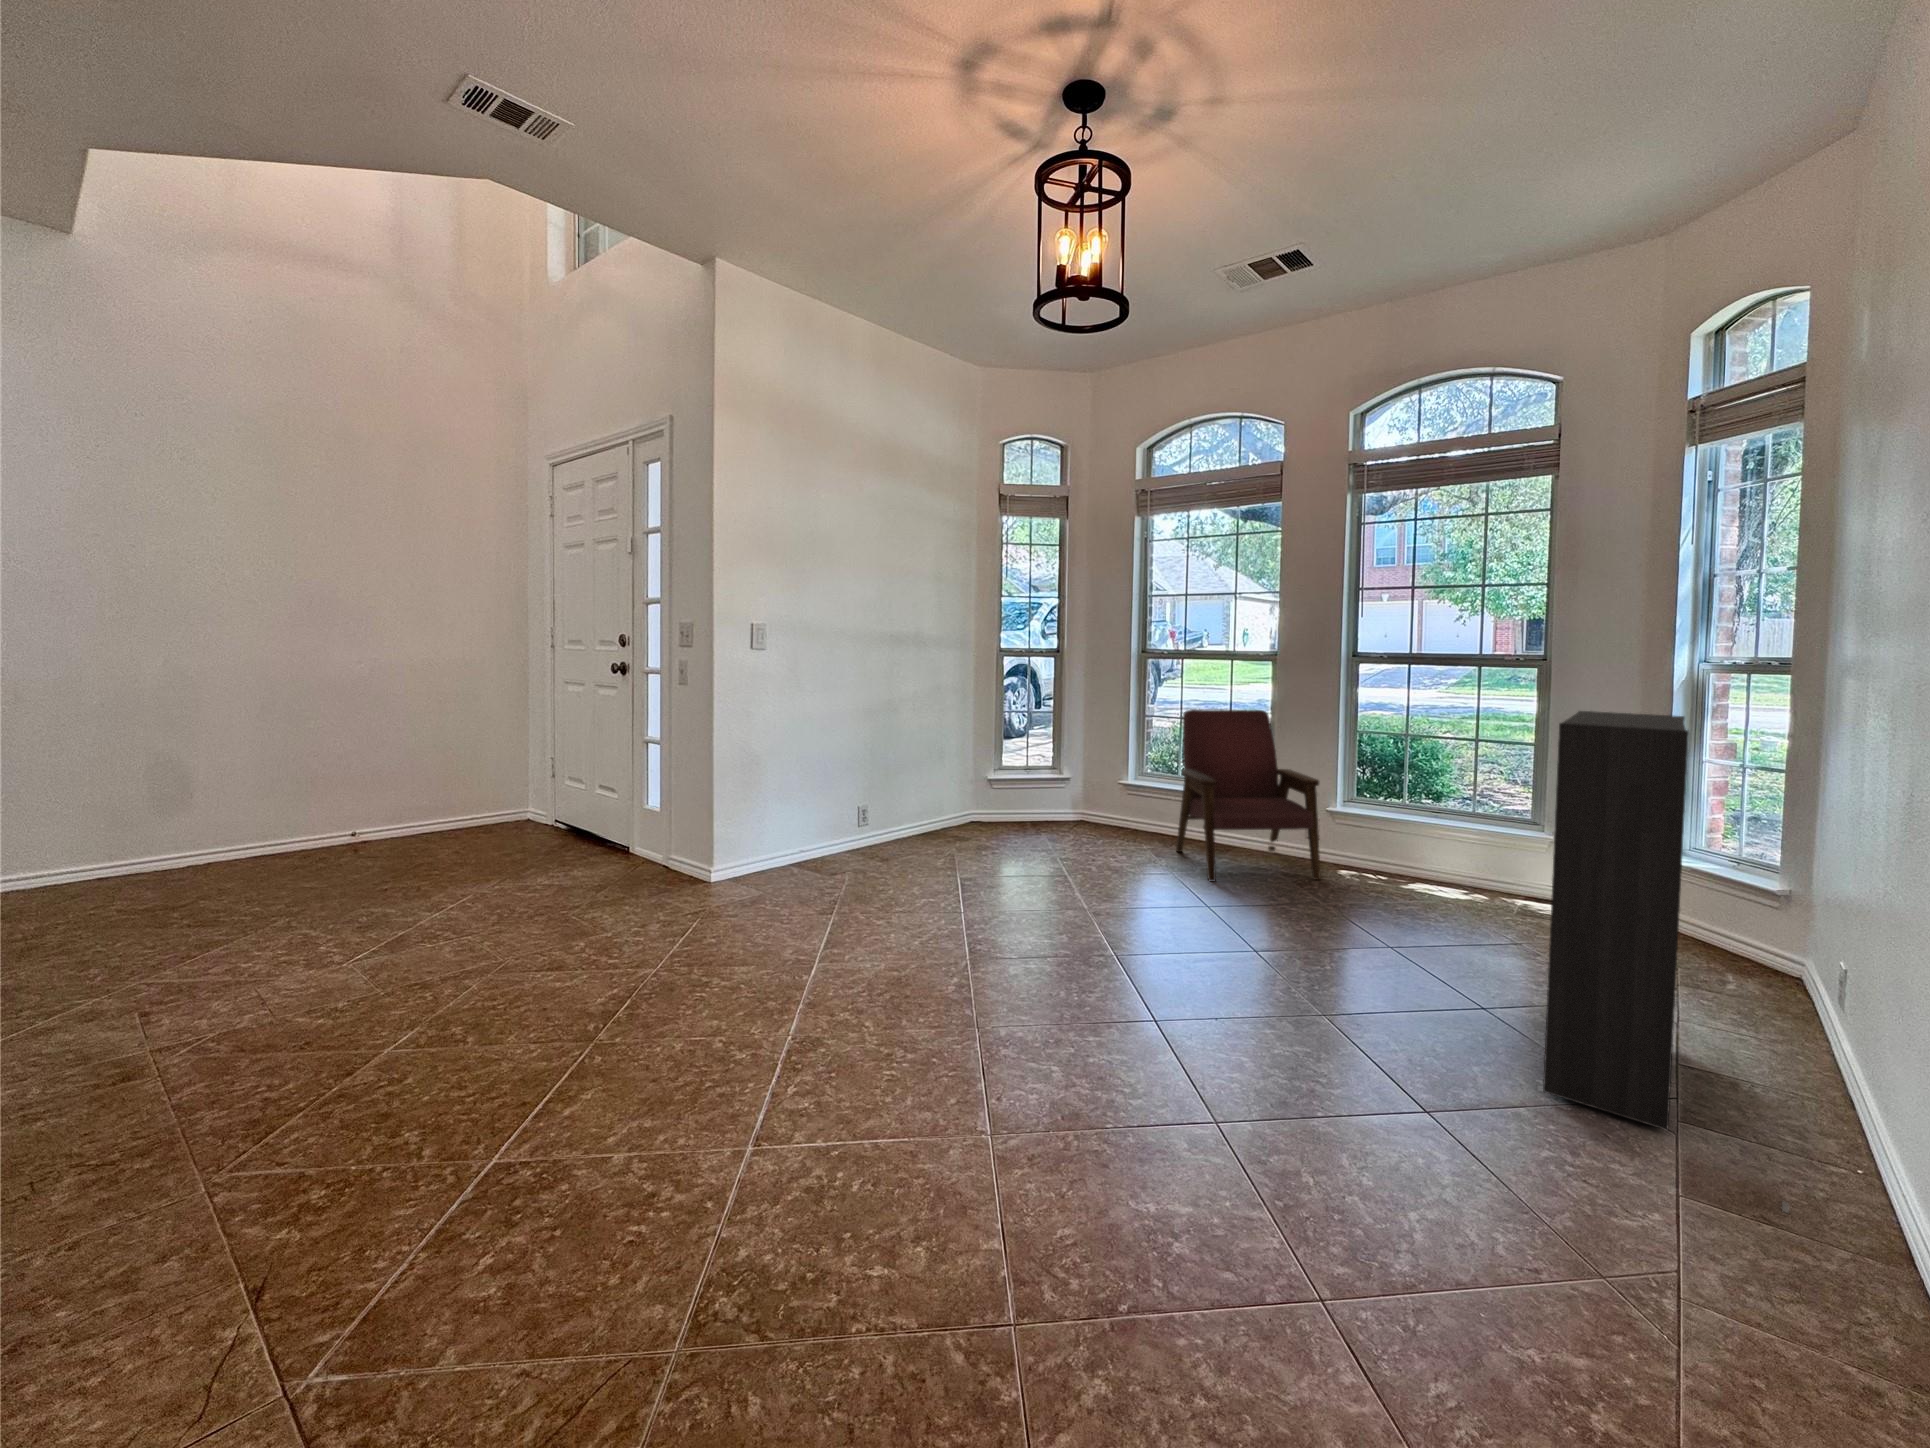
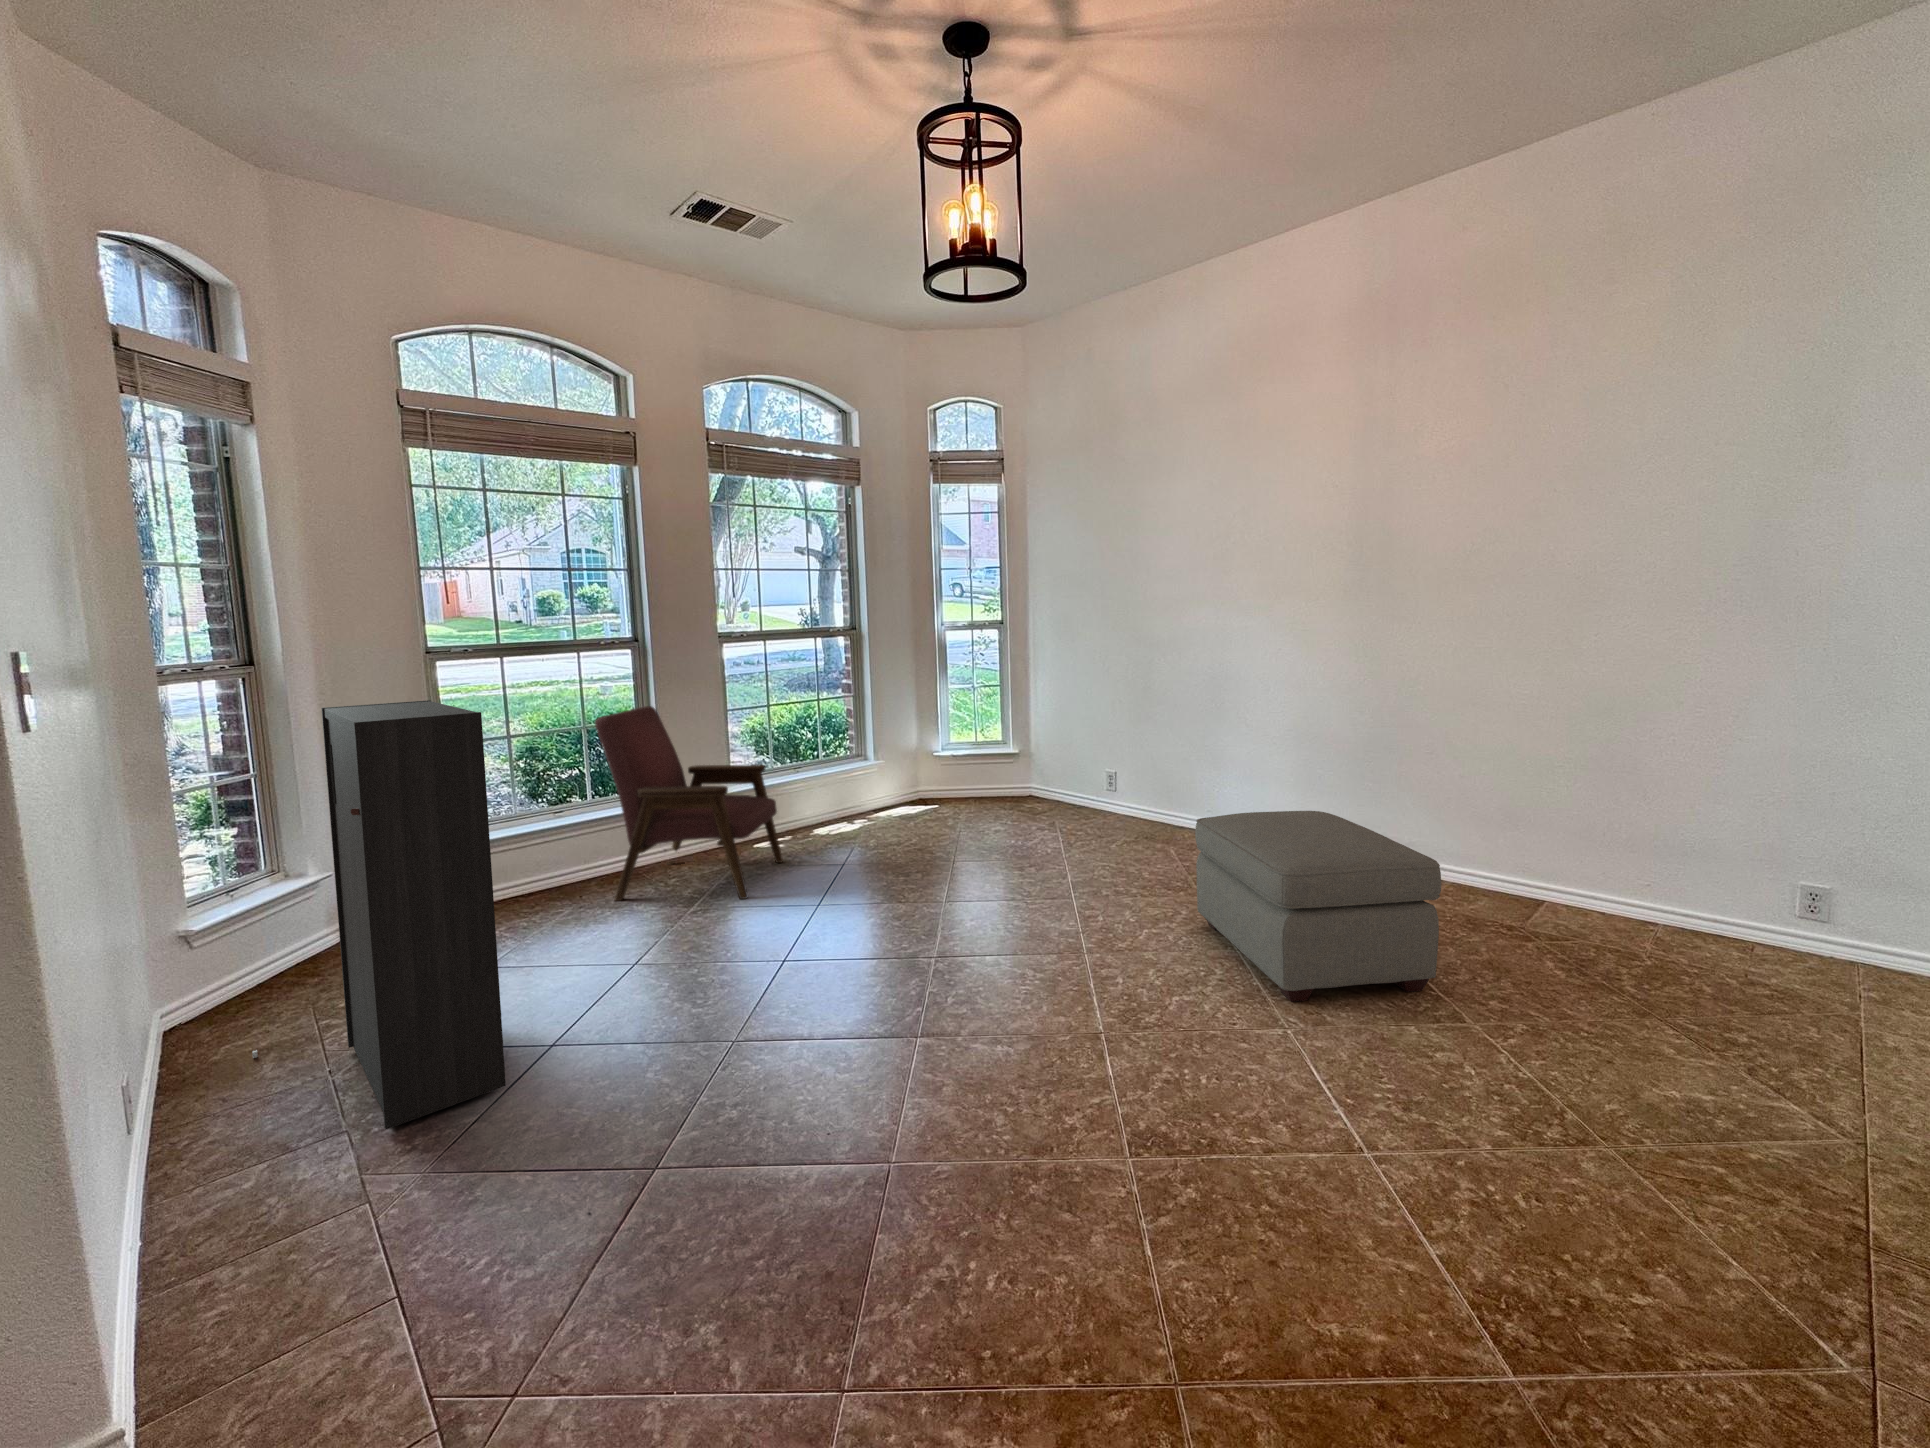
bookcase: present [1543,711,1789,1213] -> present [252,700,506,1130]
ottoman: none [1051,946,1489,1311] -> present [1195,811,1441,1002]

